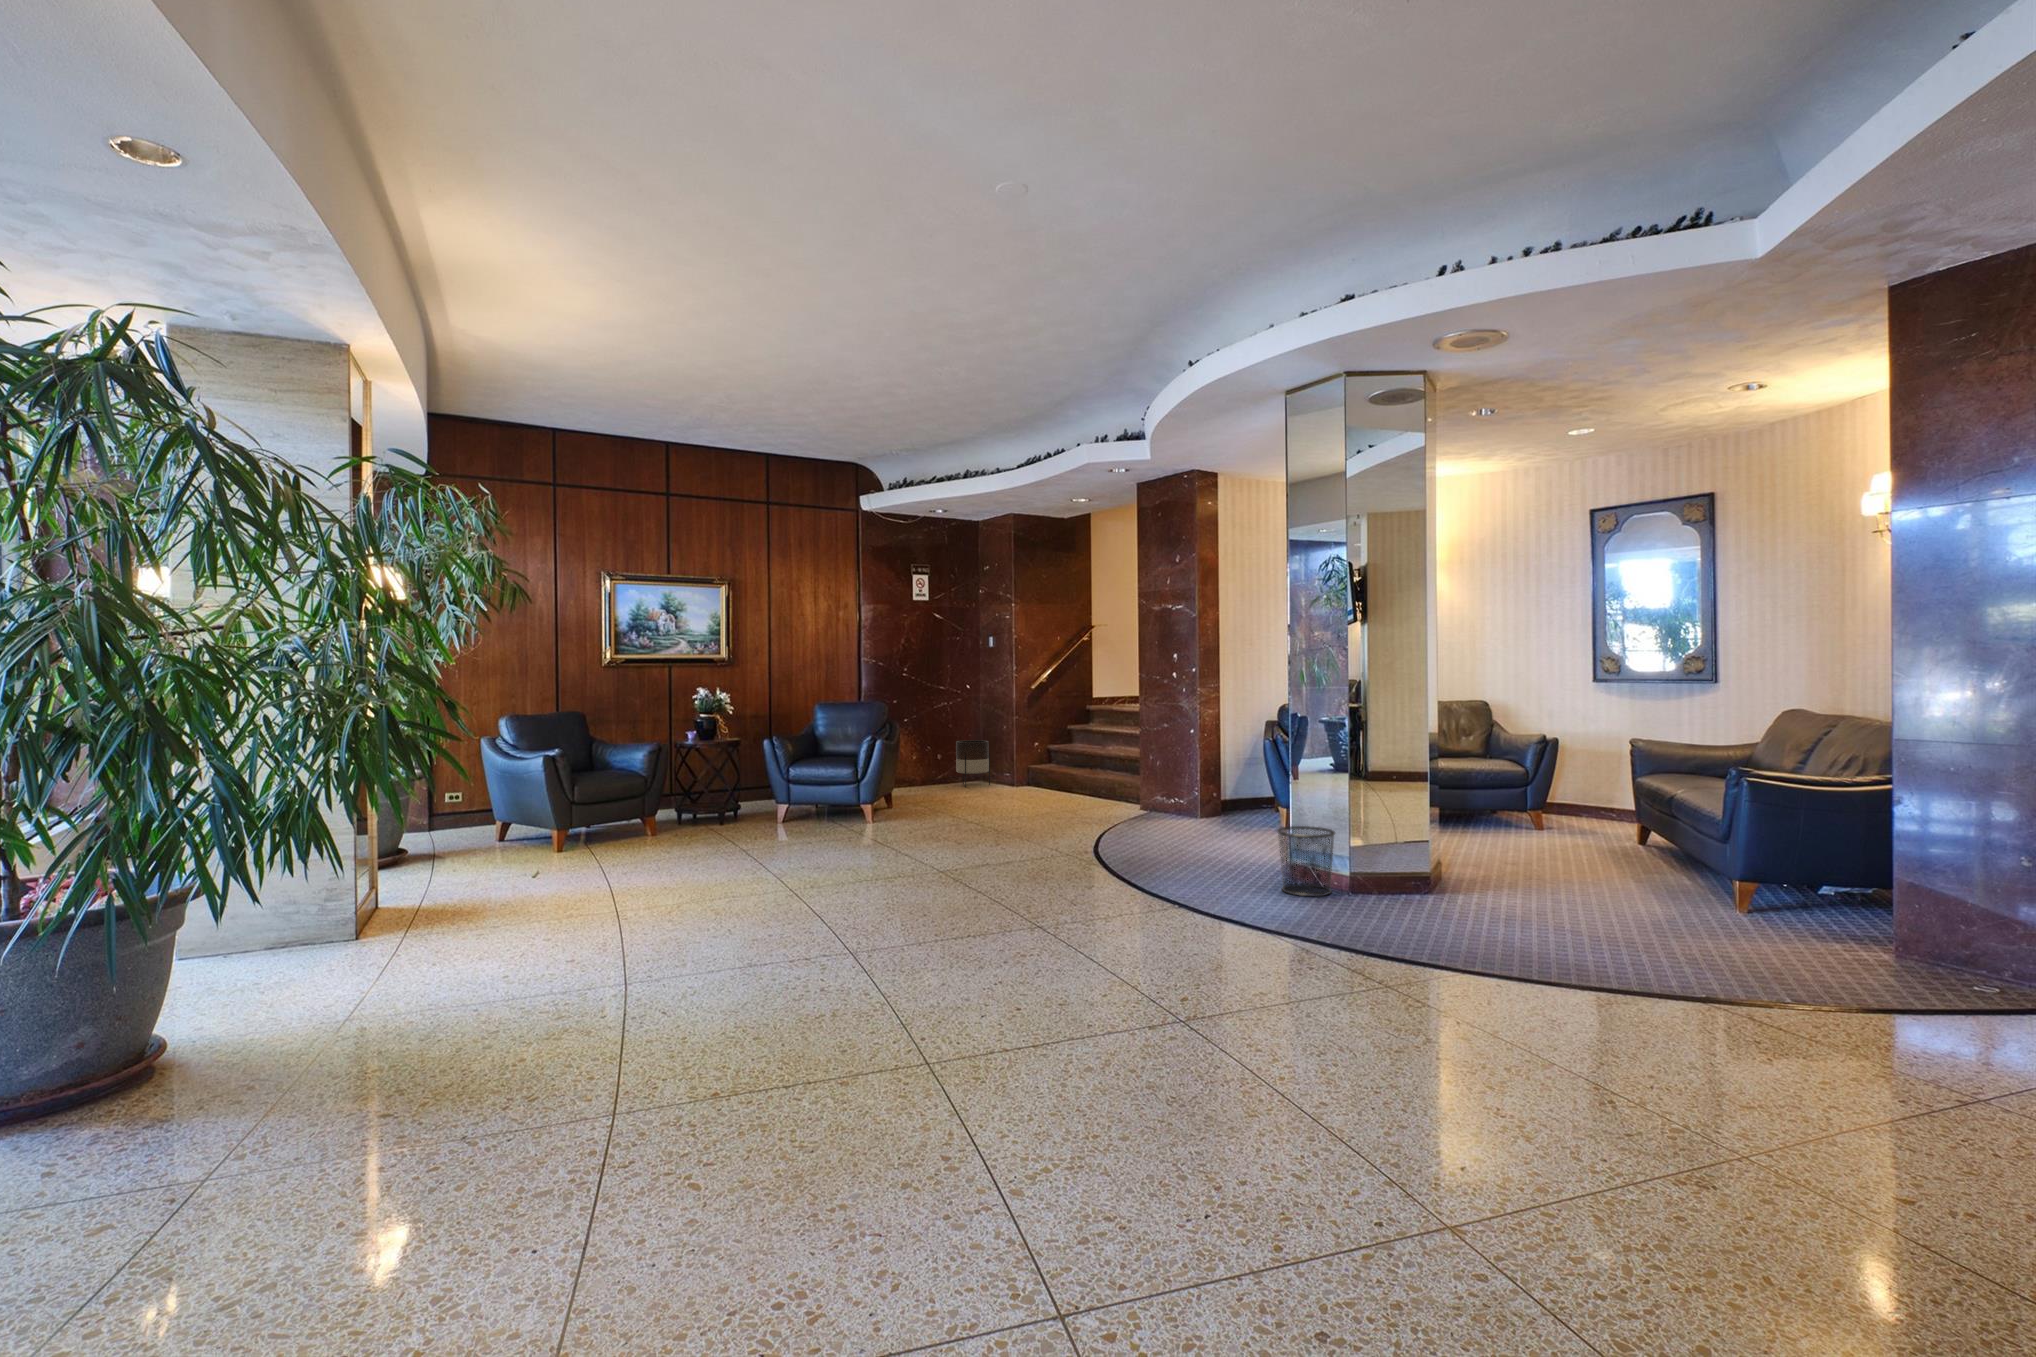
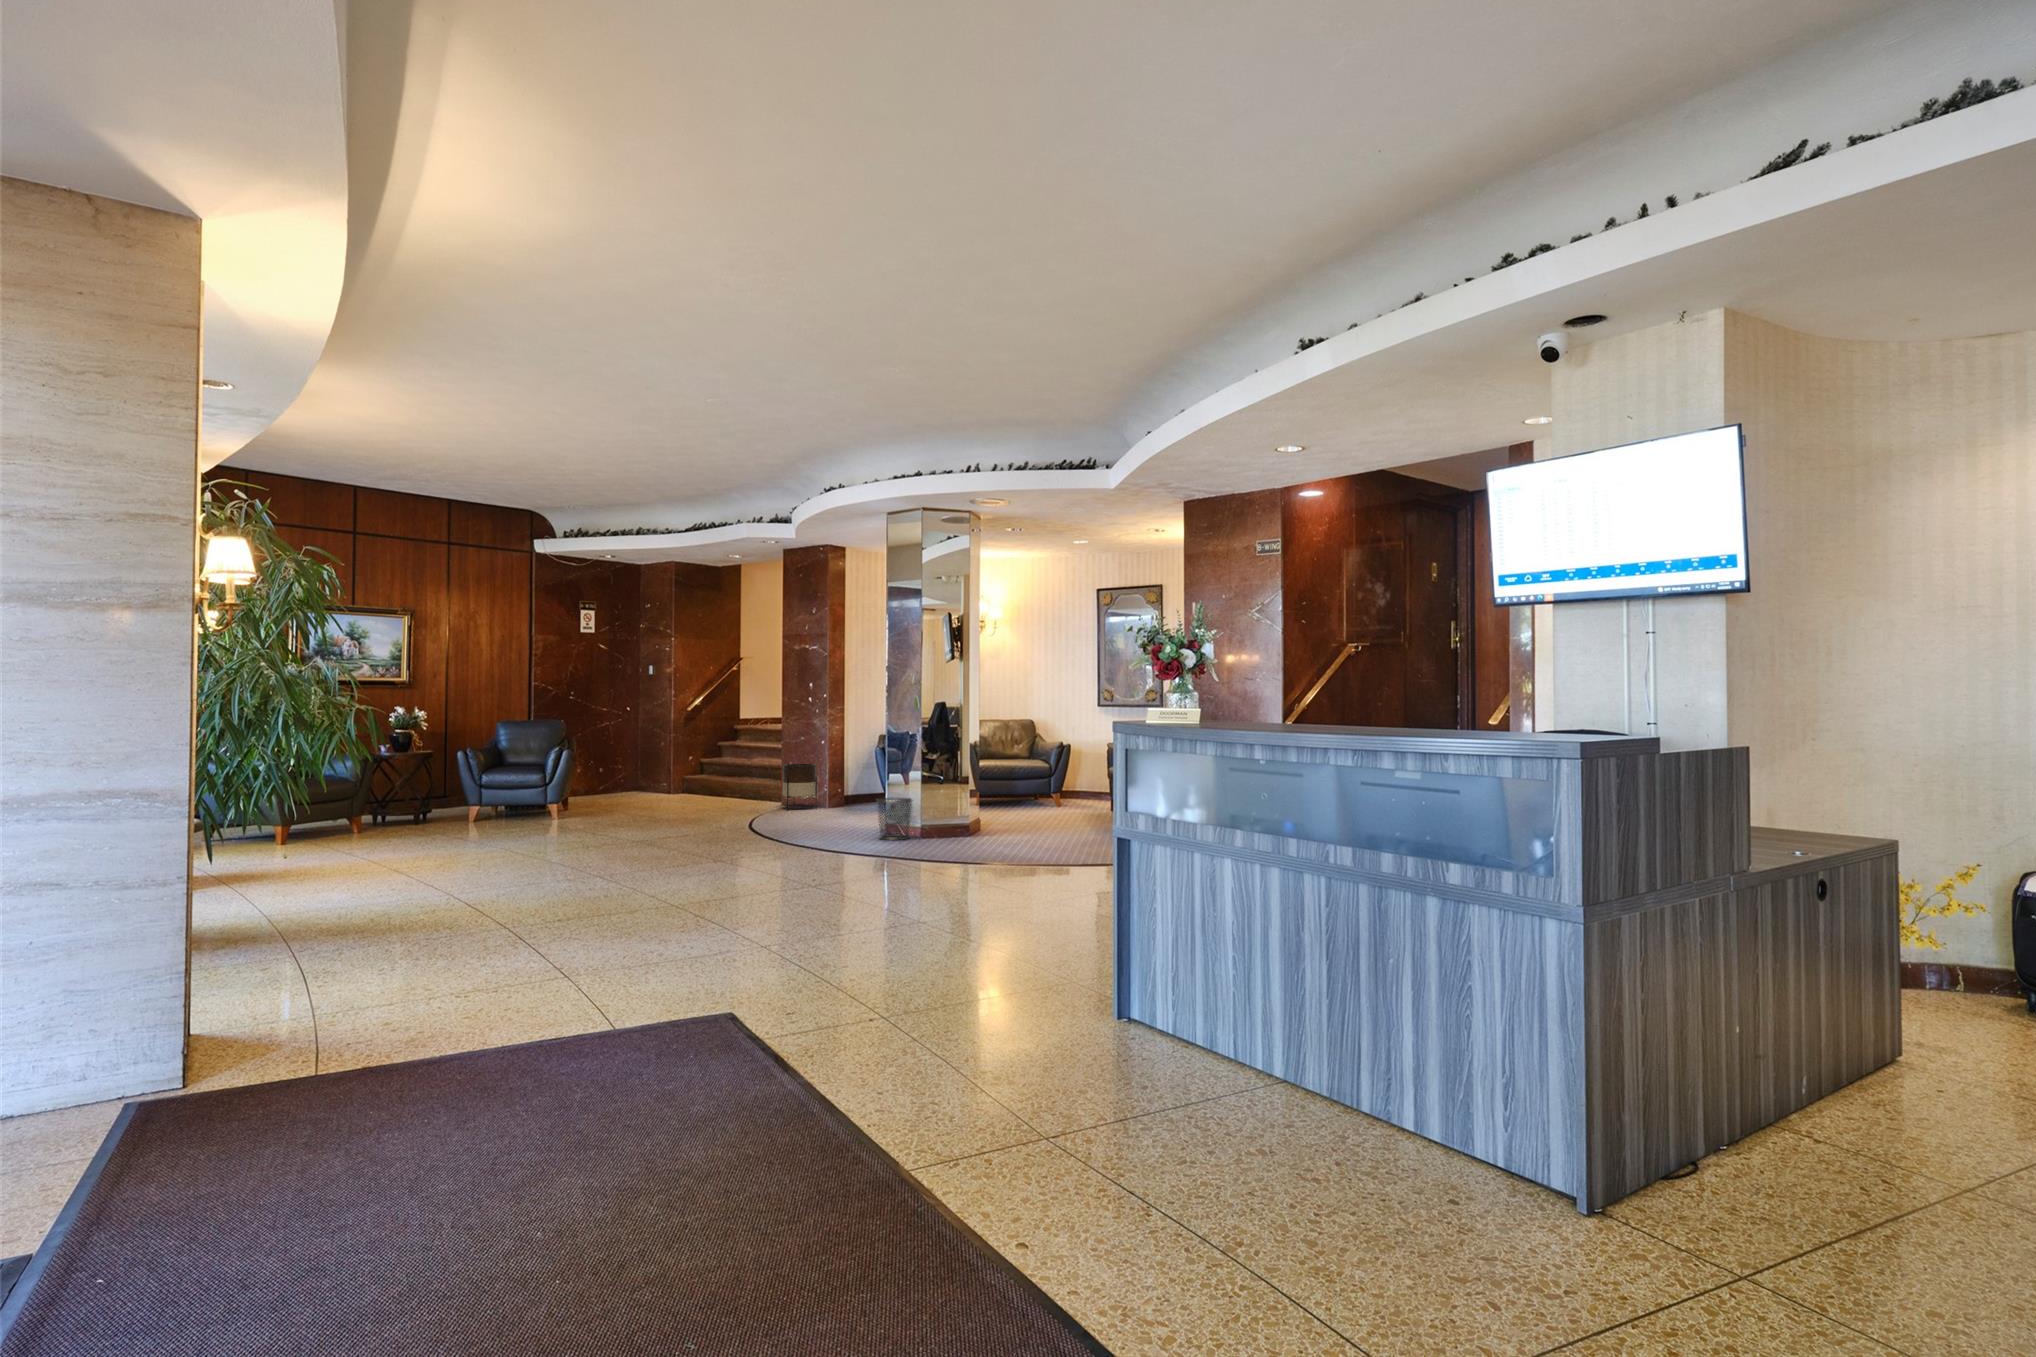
planter: present [956,740,990,787] -> present [783,764,817,810]

